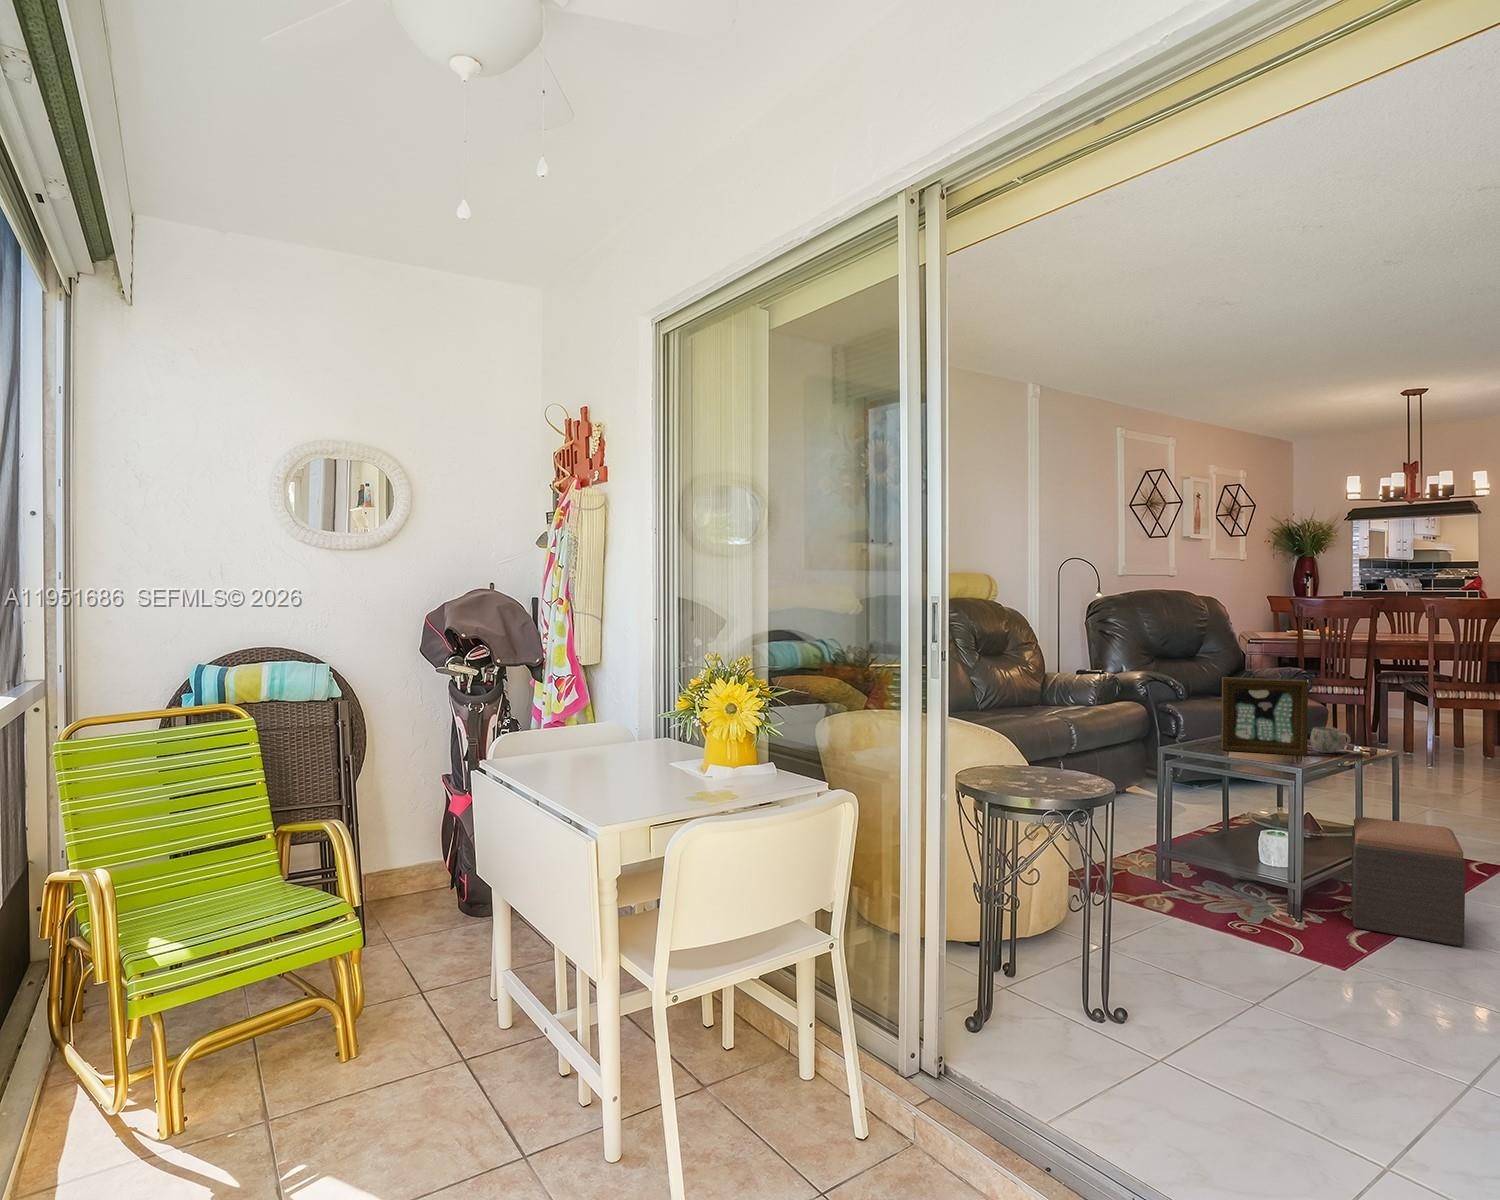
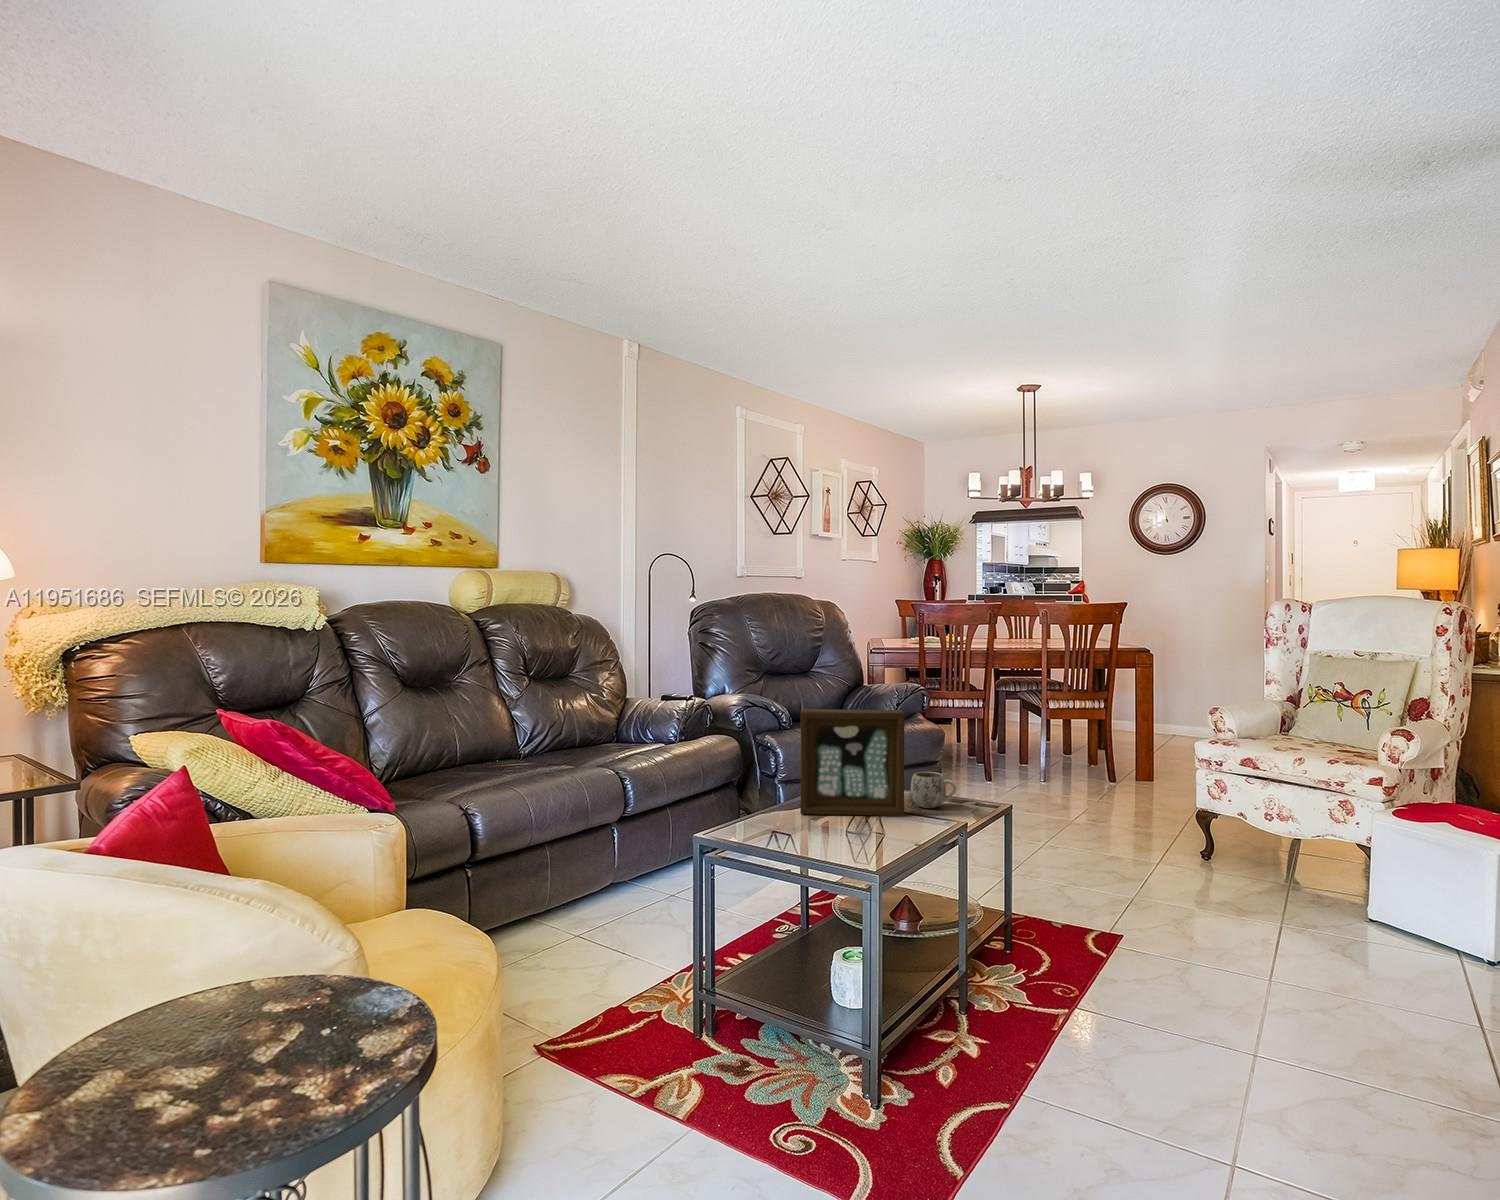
footstool: present [1351,817,1465,947] -> none [949,918,1093,1130]

